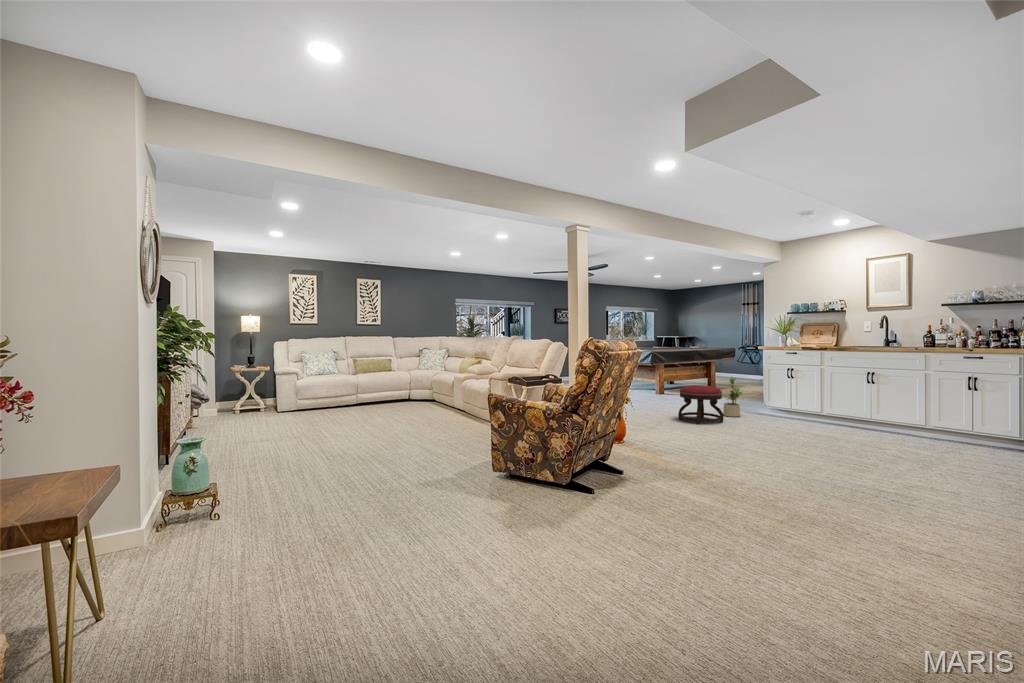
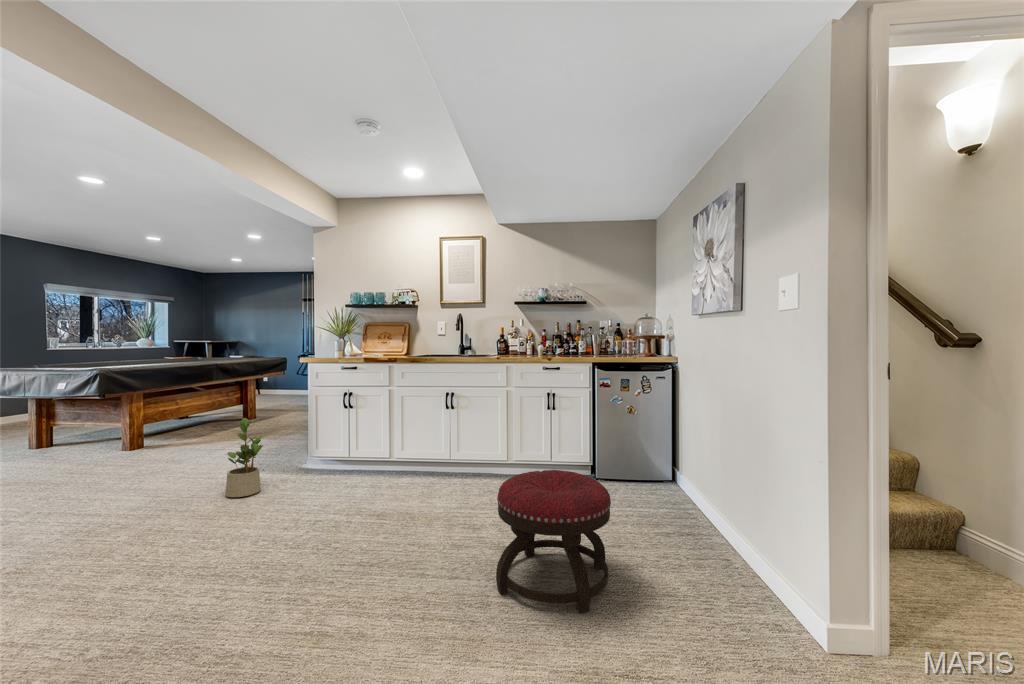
ottoman: present [678,385,723,424] -> present [496,470,611,613]

